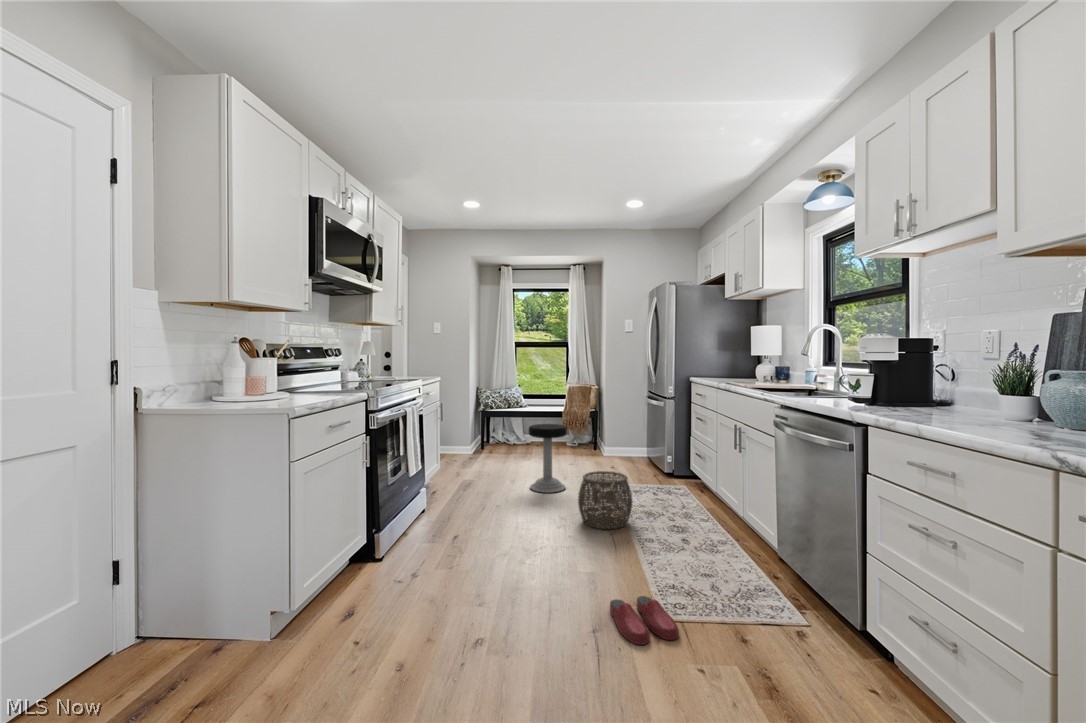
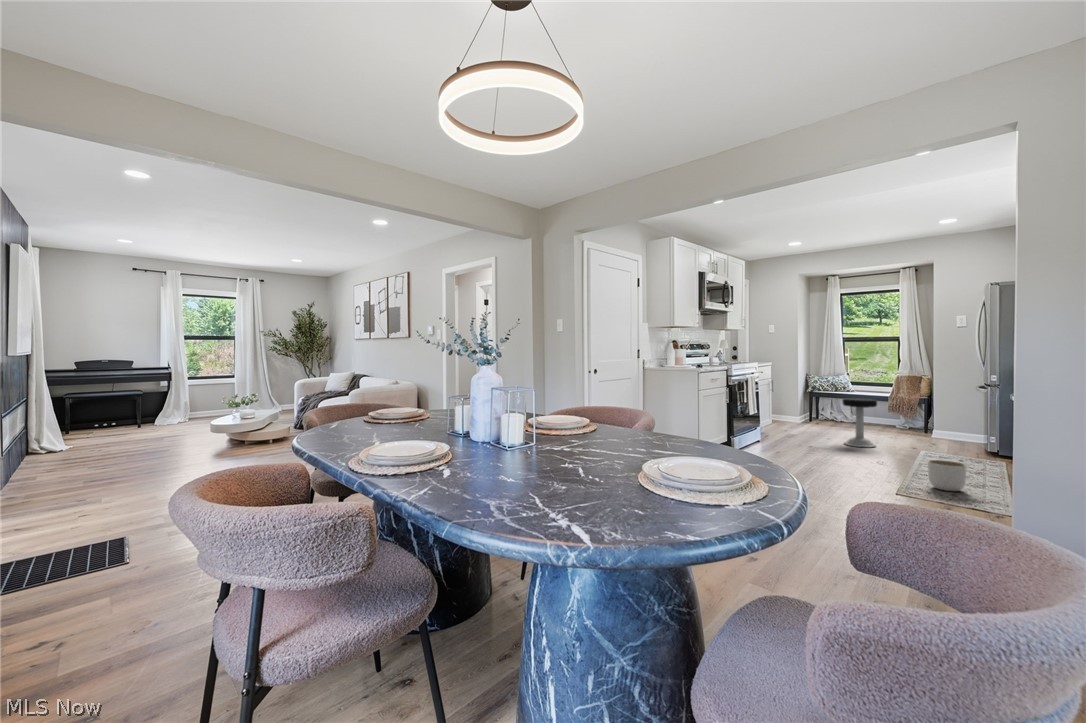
woven basket: present [578,471,632,529] -> none [875,428,924,467]
planter: none [665,532,711,585] -> present [928,460,966,491]
slippers: present [610,596,679,645] -> none [873,482,916,501]

